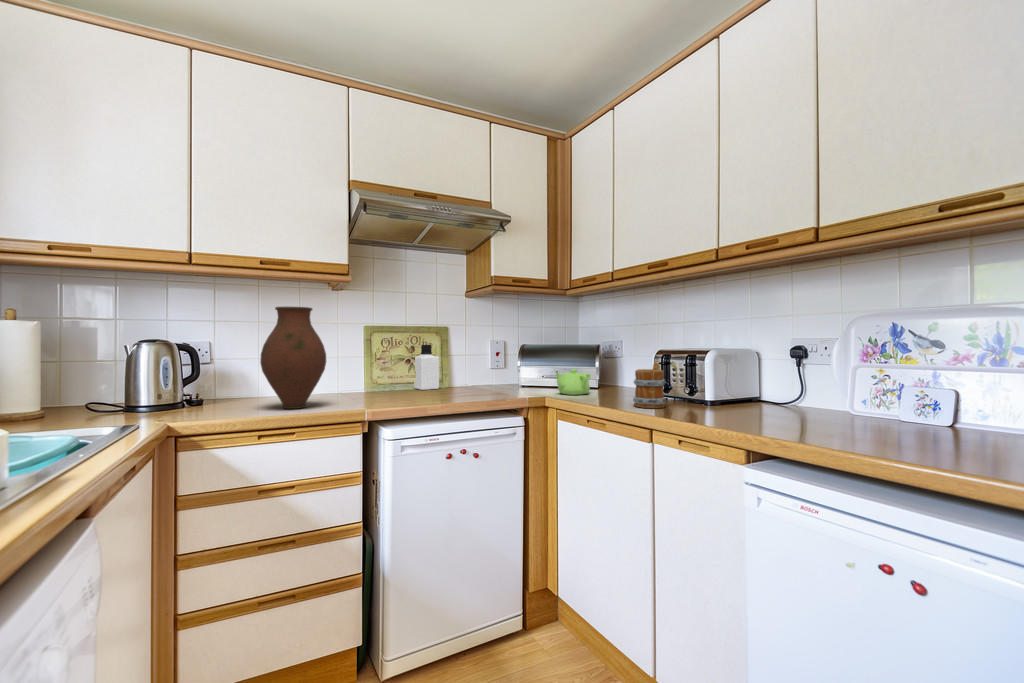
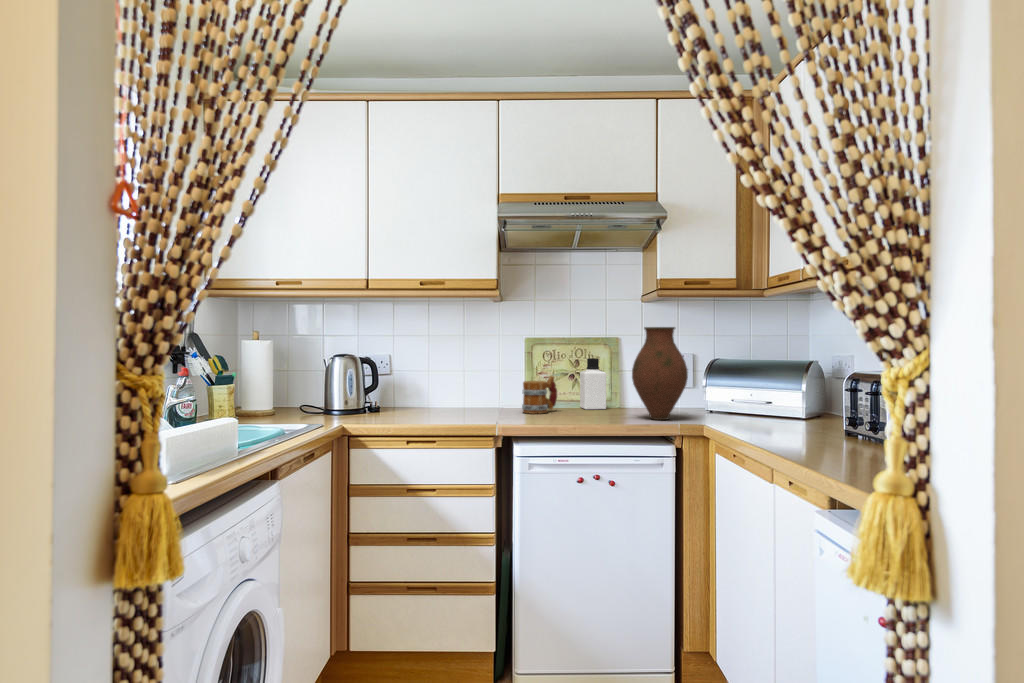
vase: present [260,307,326,409] -> present [632,327,688,420]
mug: present [633,363,666,408] -> present [522,376,557,414]
teapot: present [555,369,591,395] -> none [723,394,779,426]

